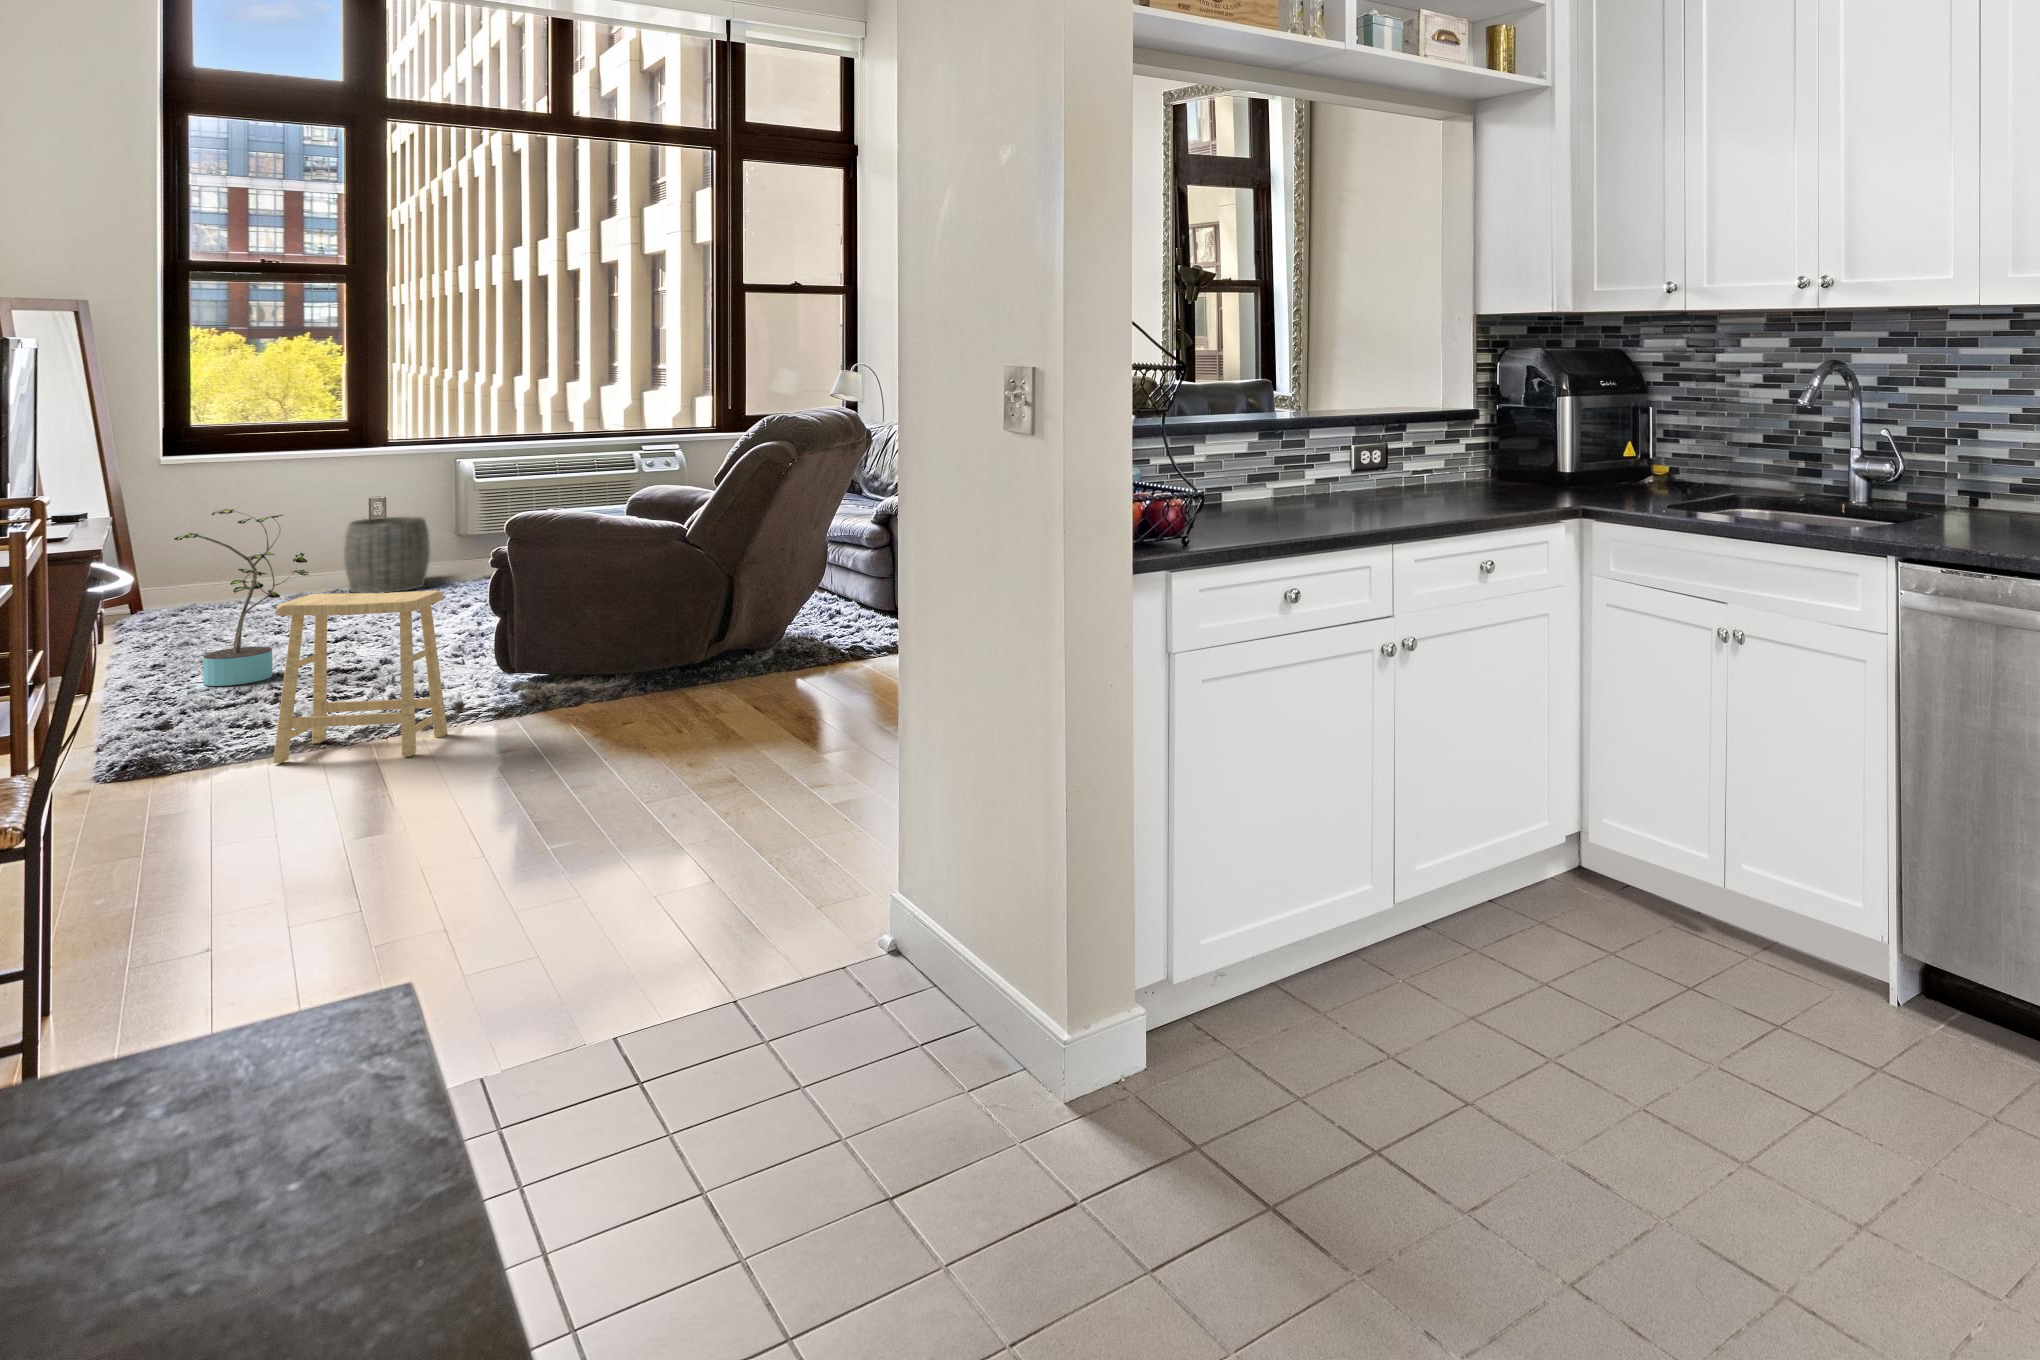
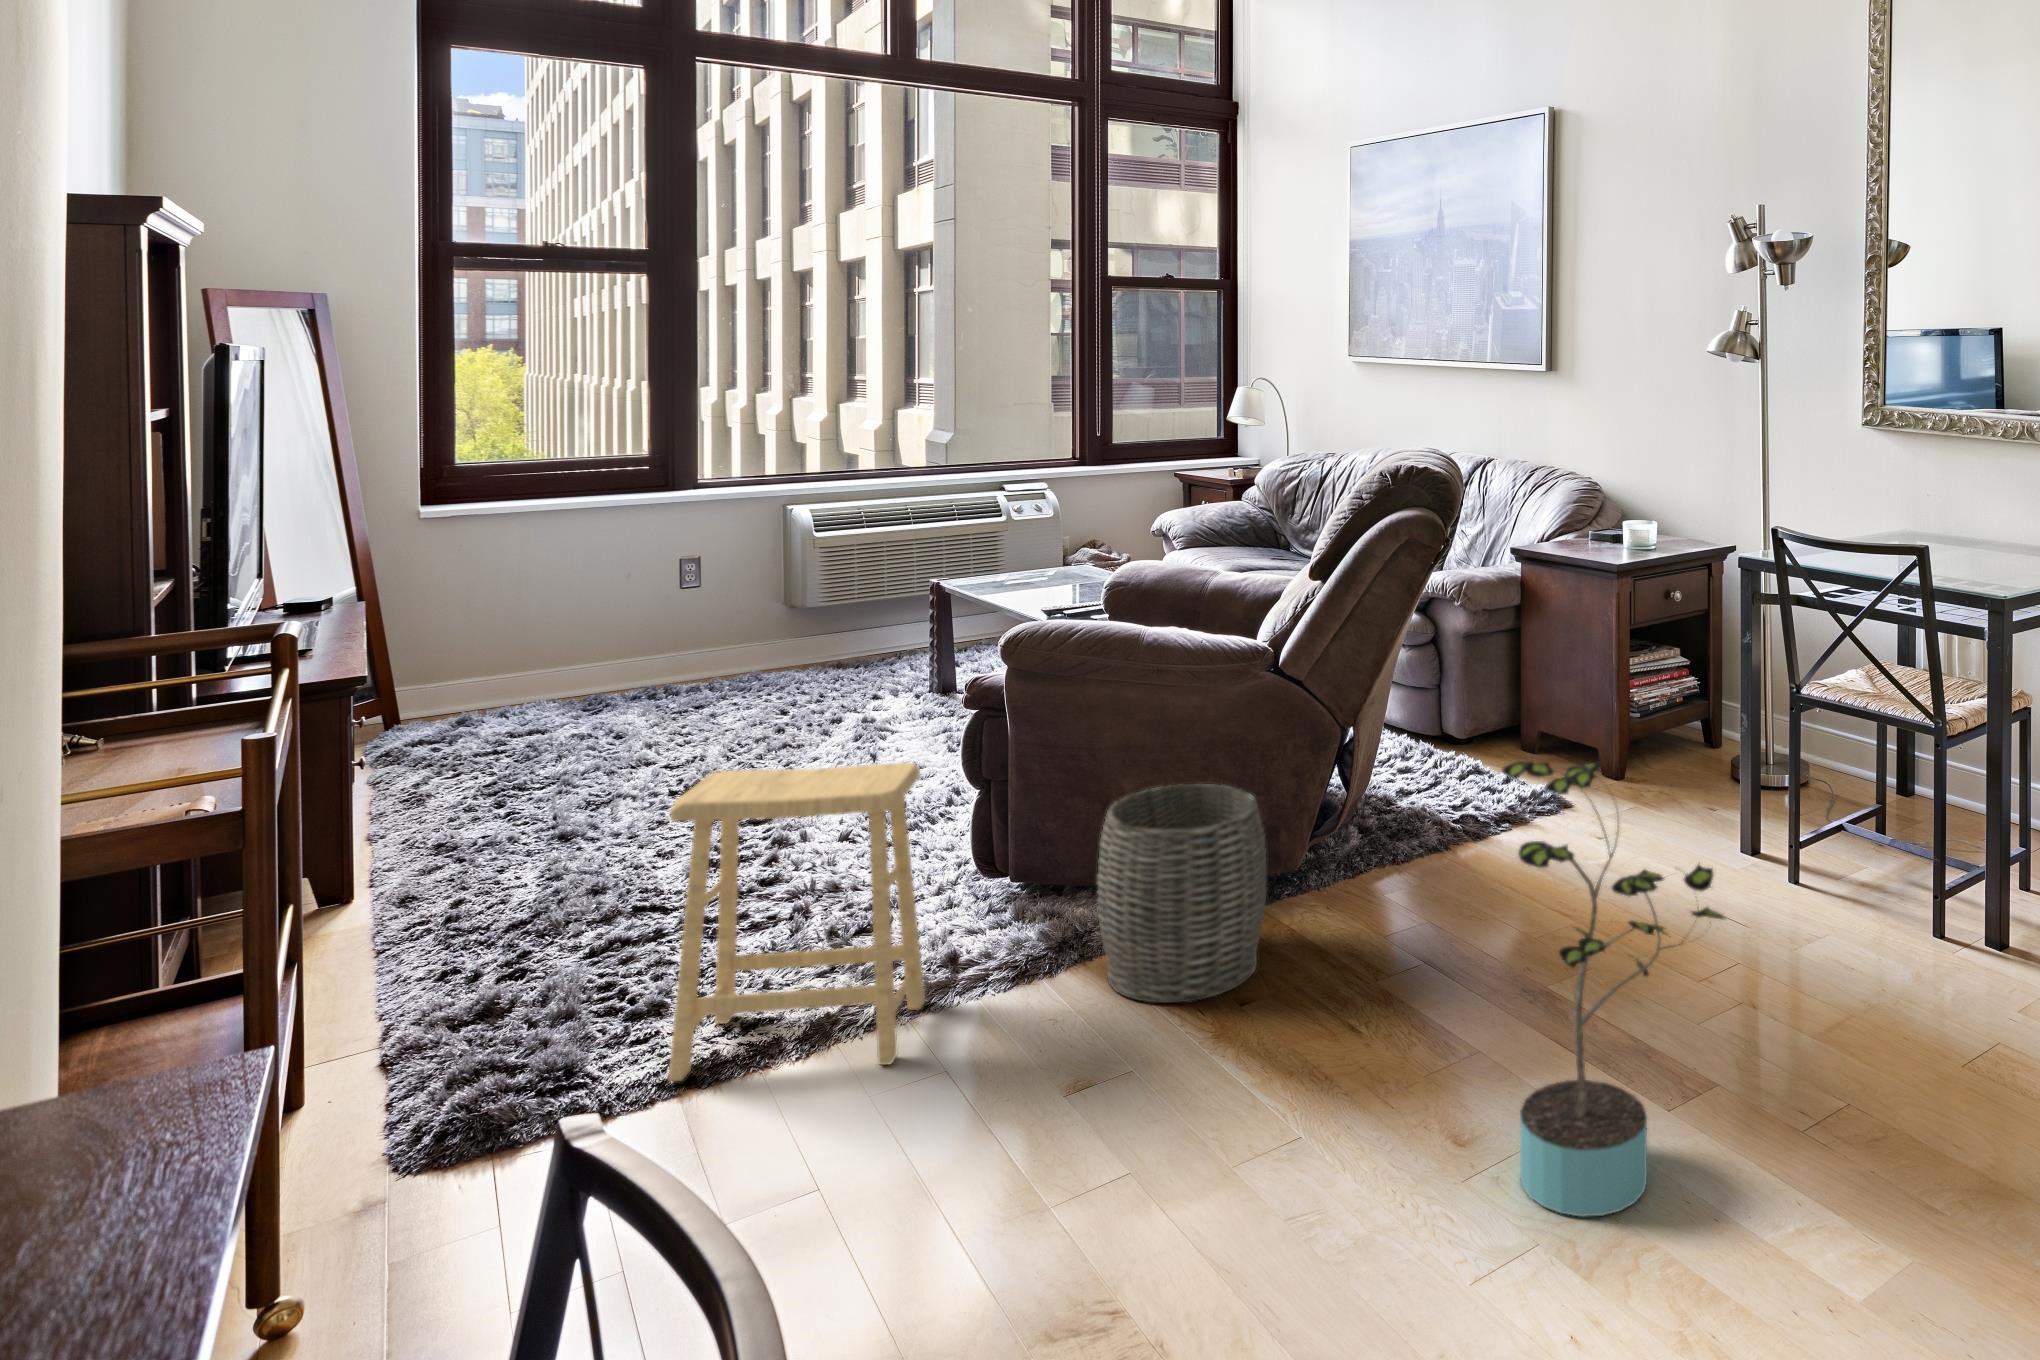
potted plant: present [174,509,308,686] -> present [1502,761,1725,1216]
woven basket: present [344,517,430,593] -> present [1097,784,1266,1003]

